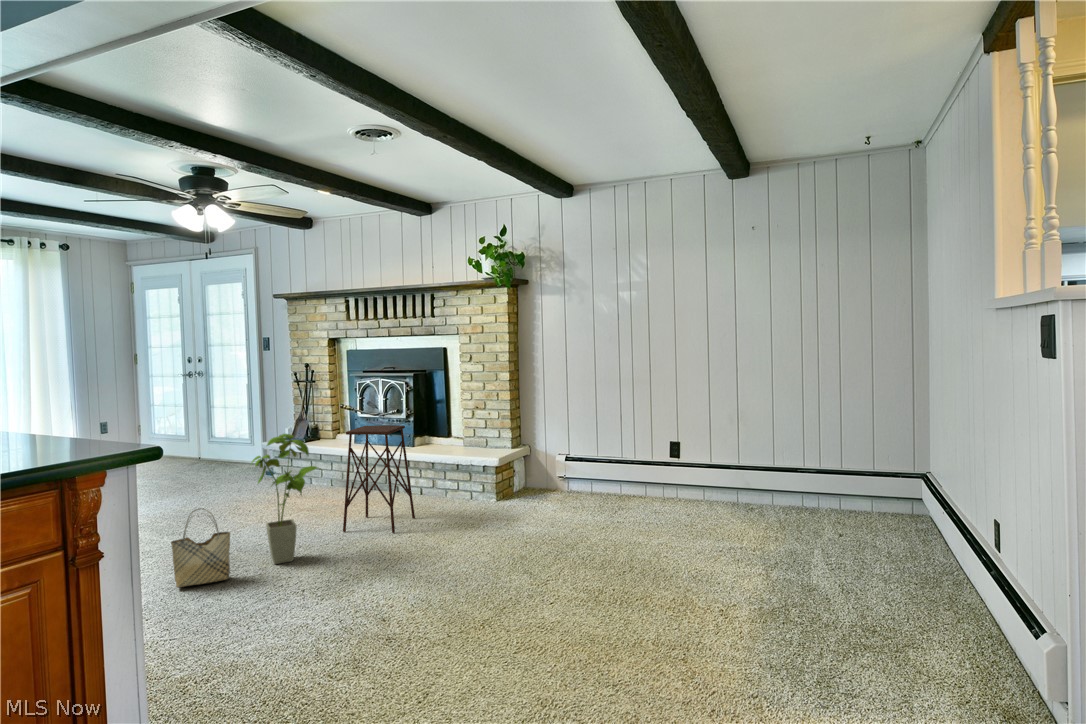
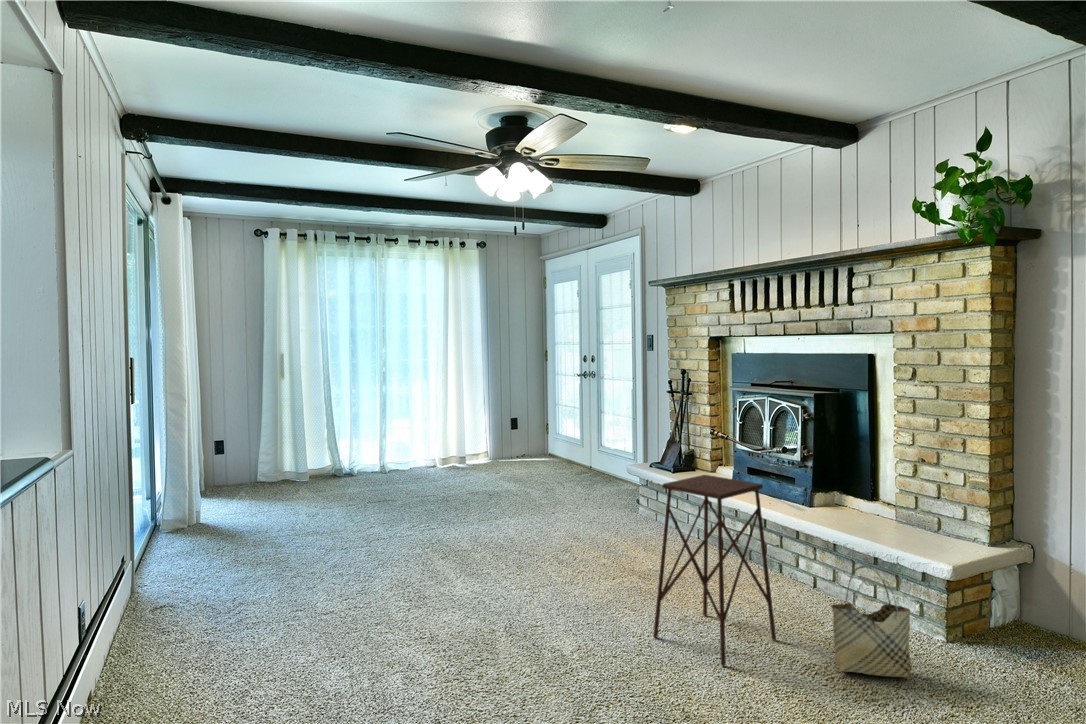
house plant: present [252,434,321,564] -> none [503,483,605,678]
woven basket: present [171,509,230,588] -> present [831,566,911,678]

